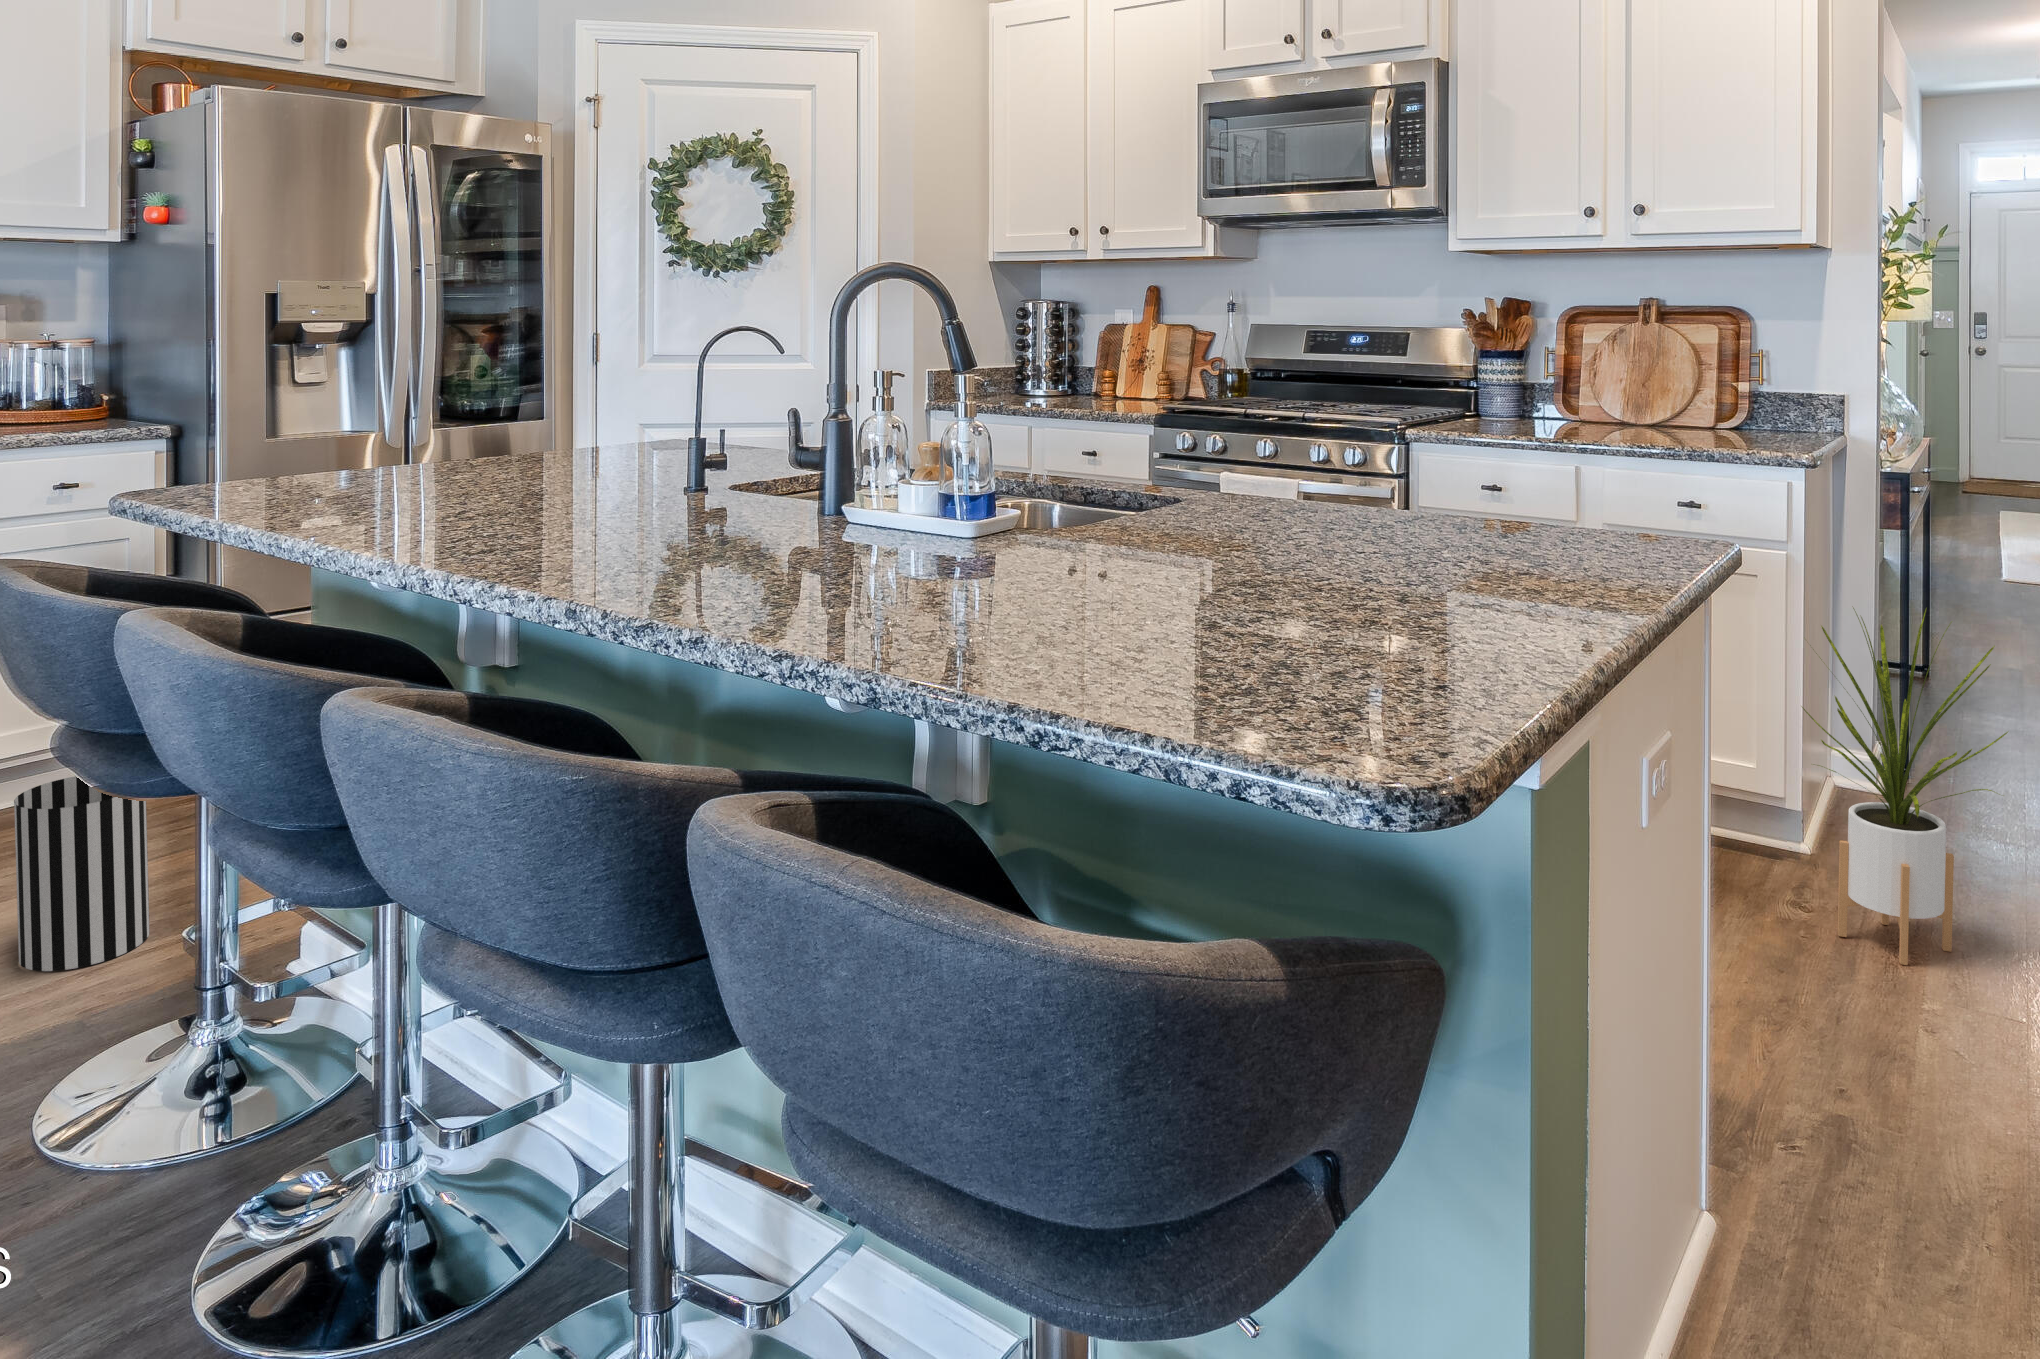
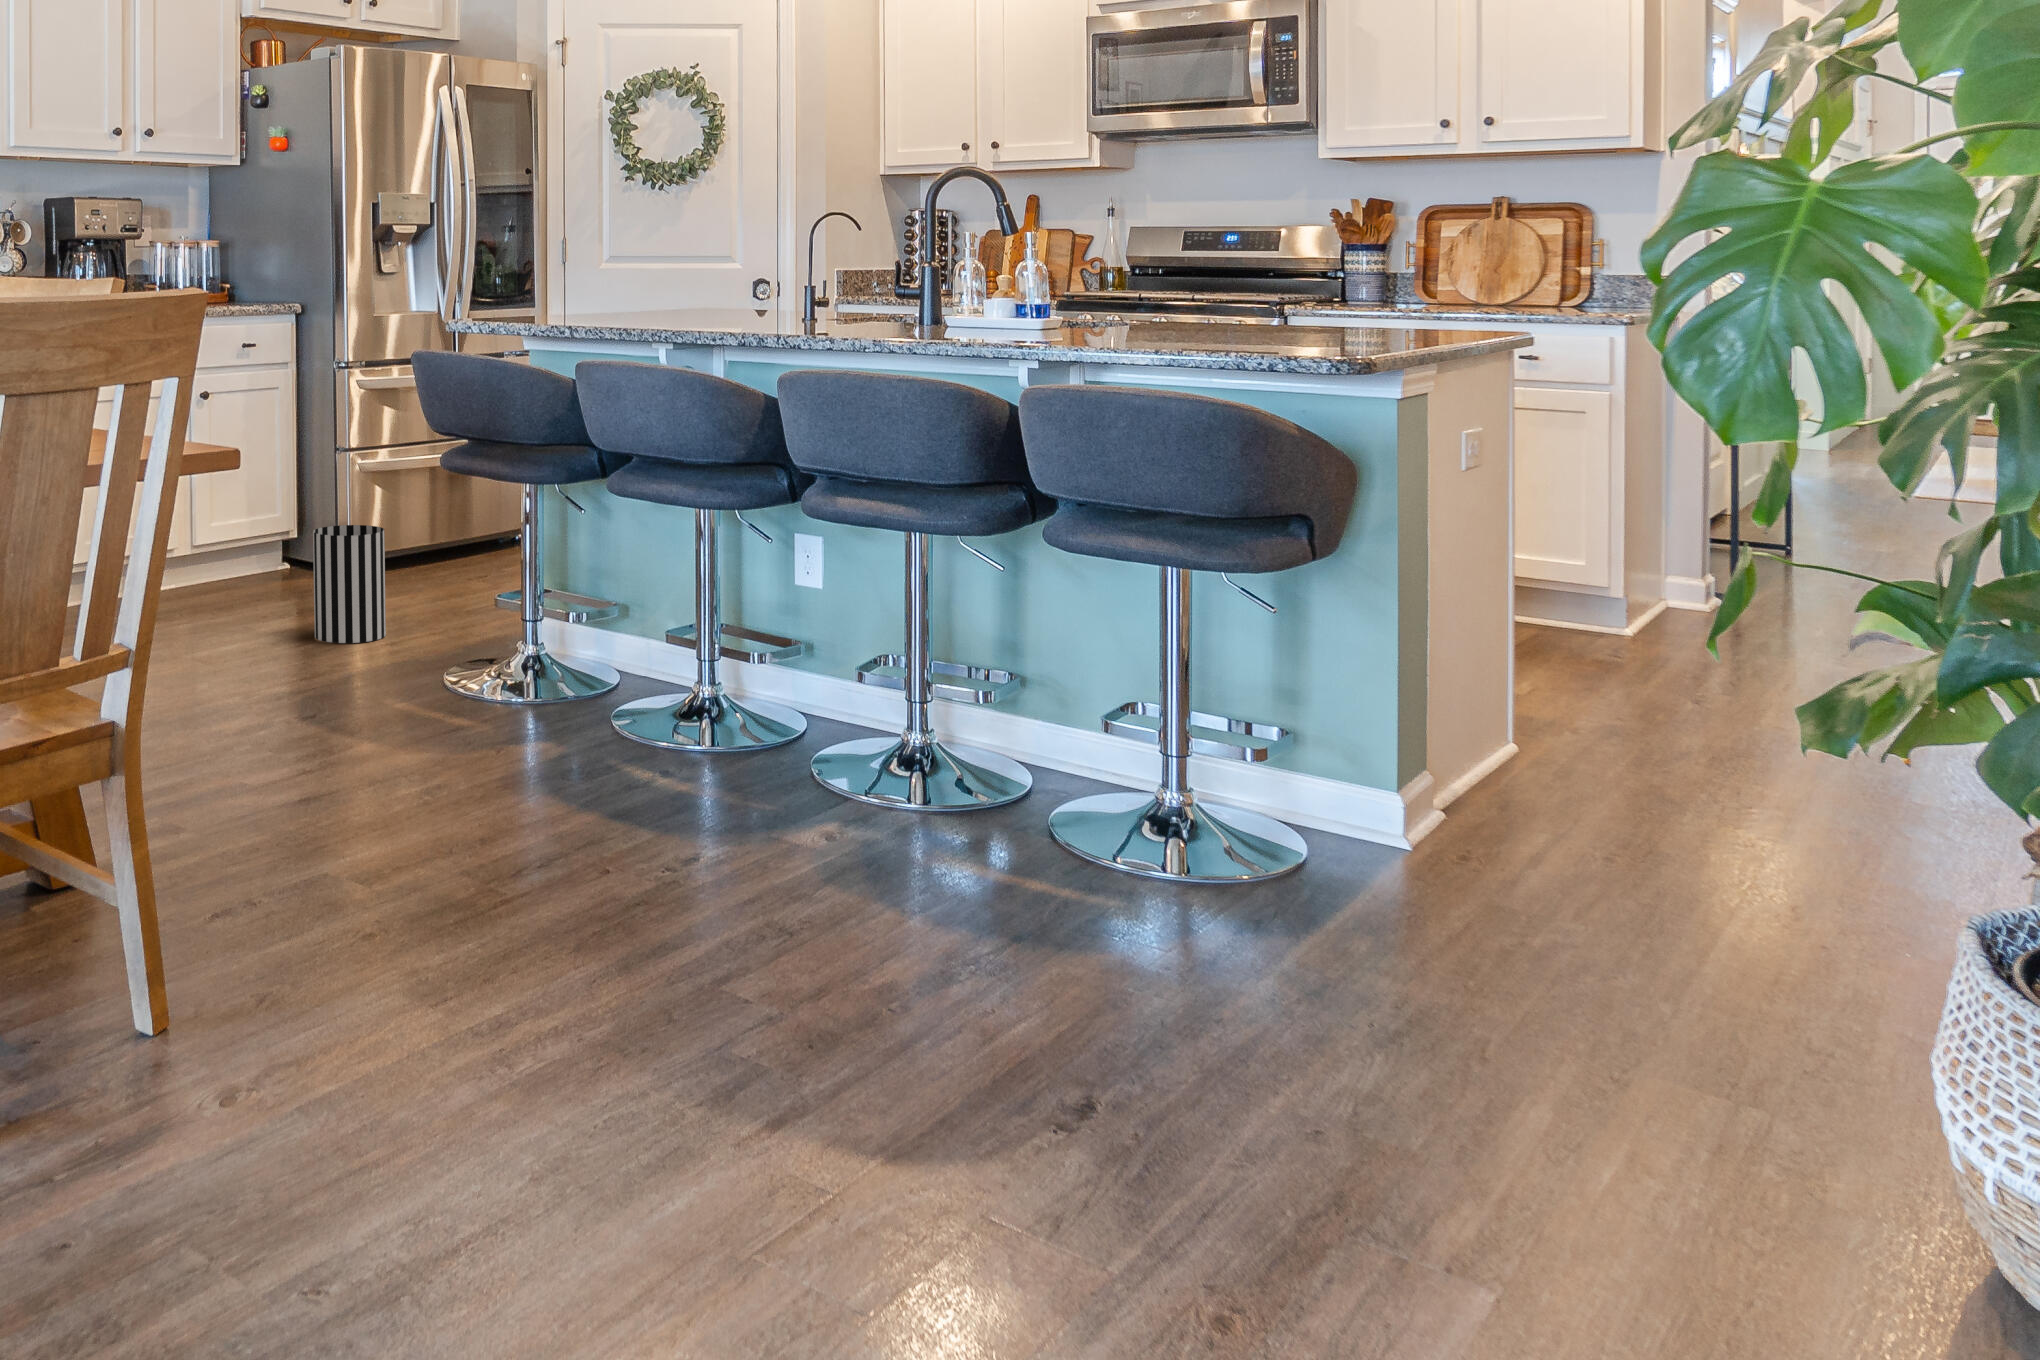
house plant: present [1801,608,2008,965] -> none [1602,418,1764,680]

